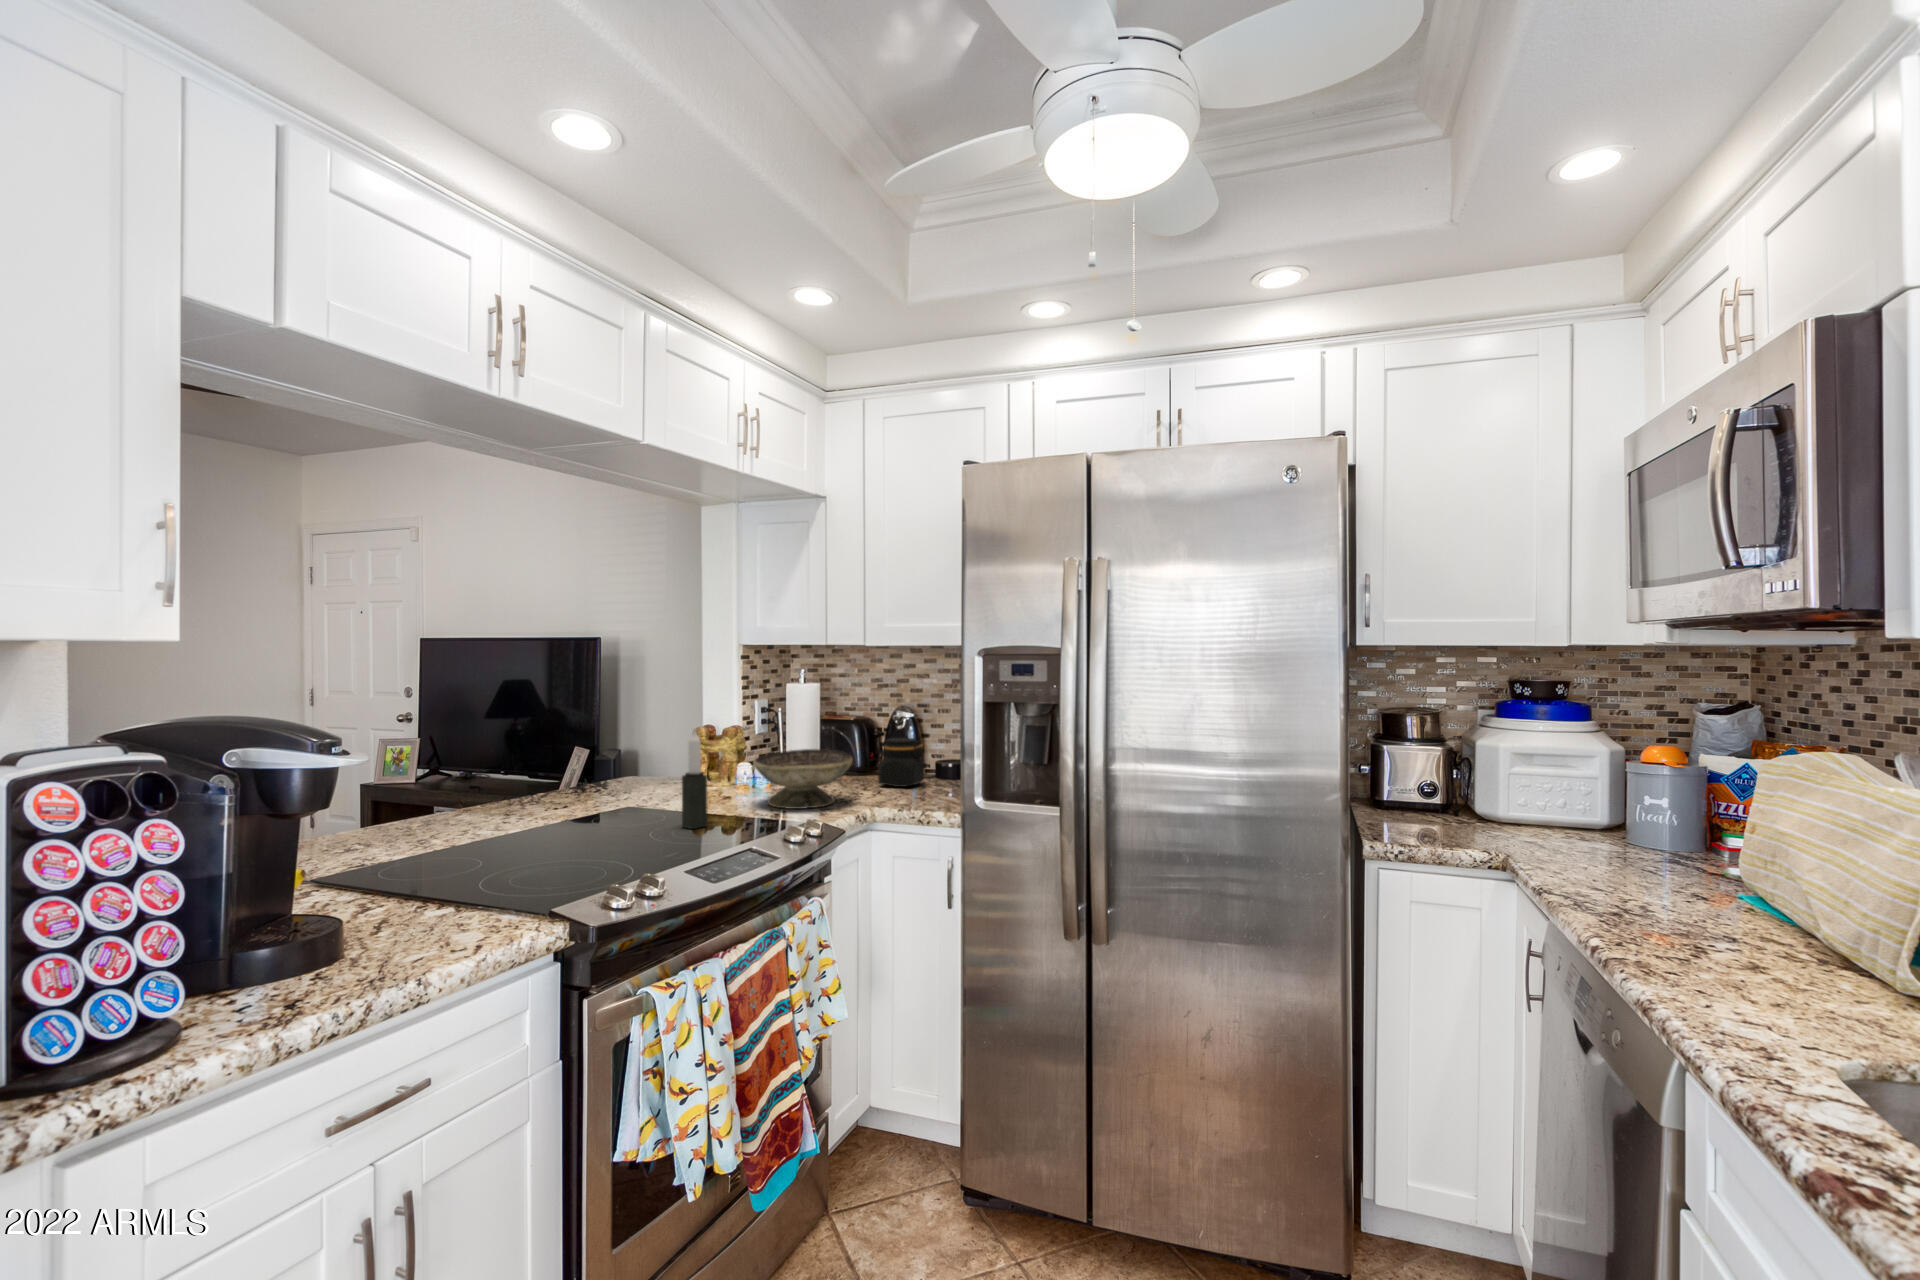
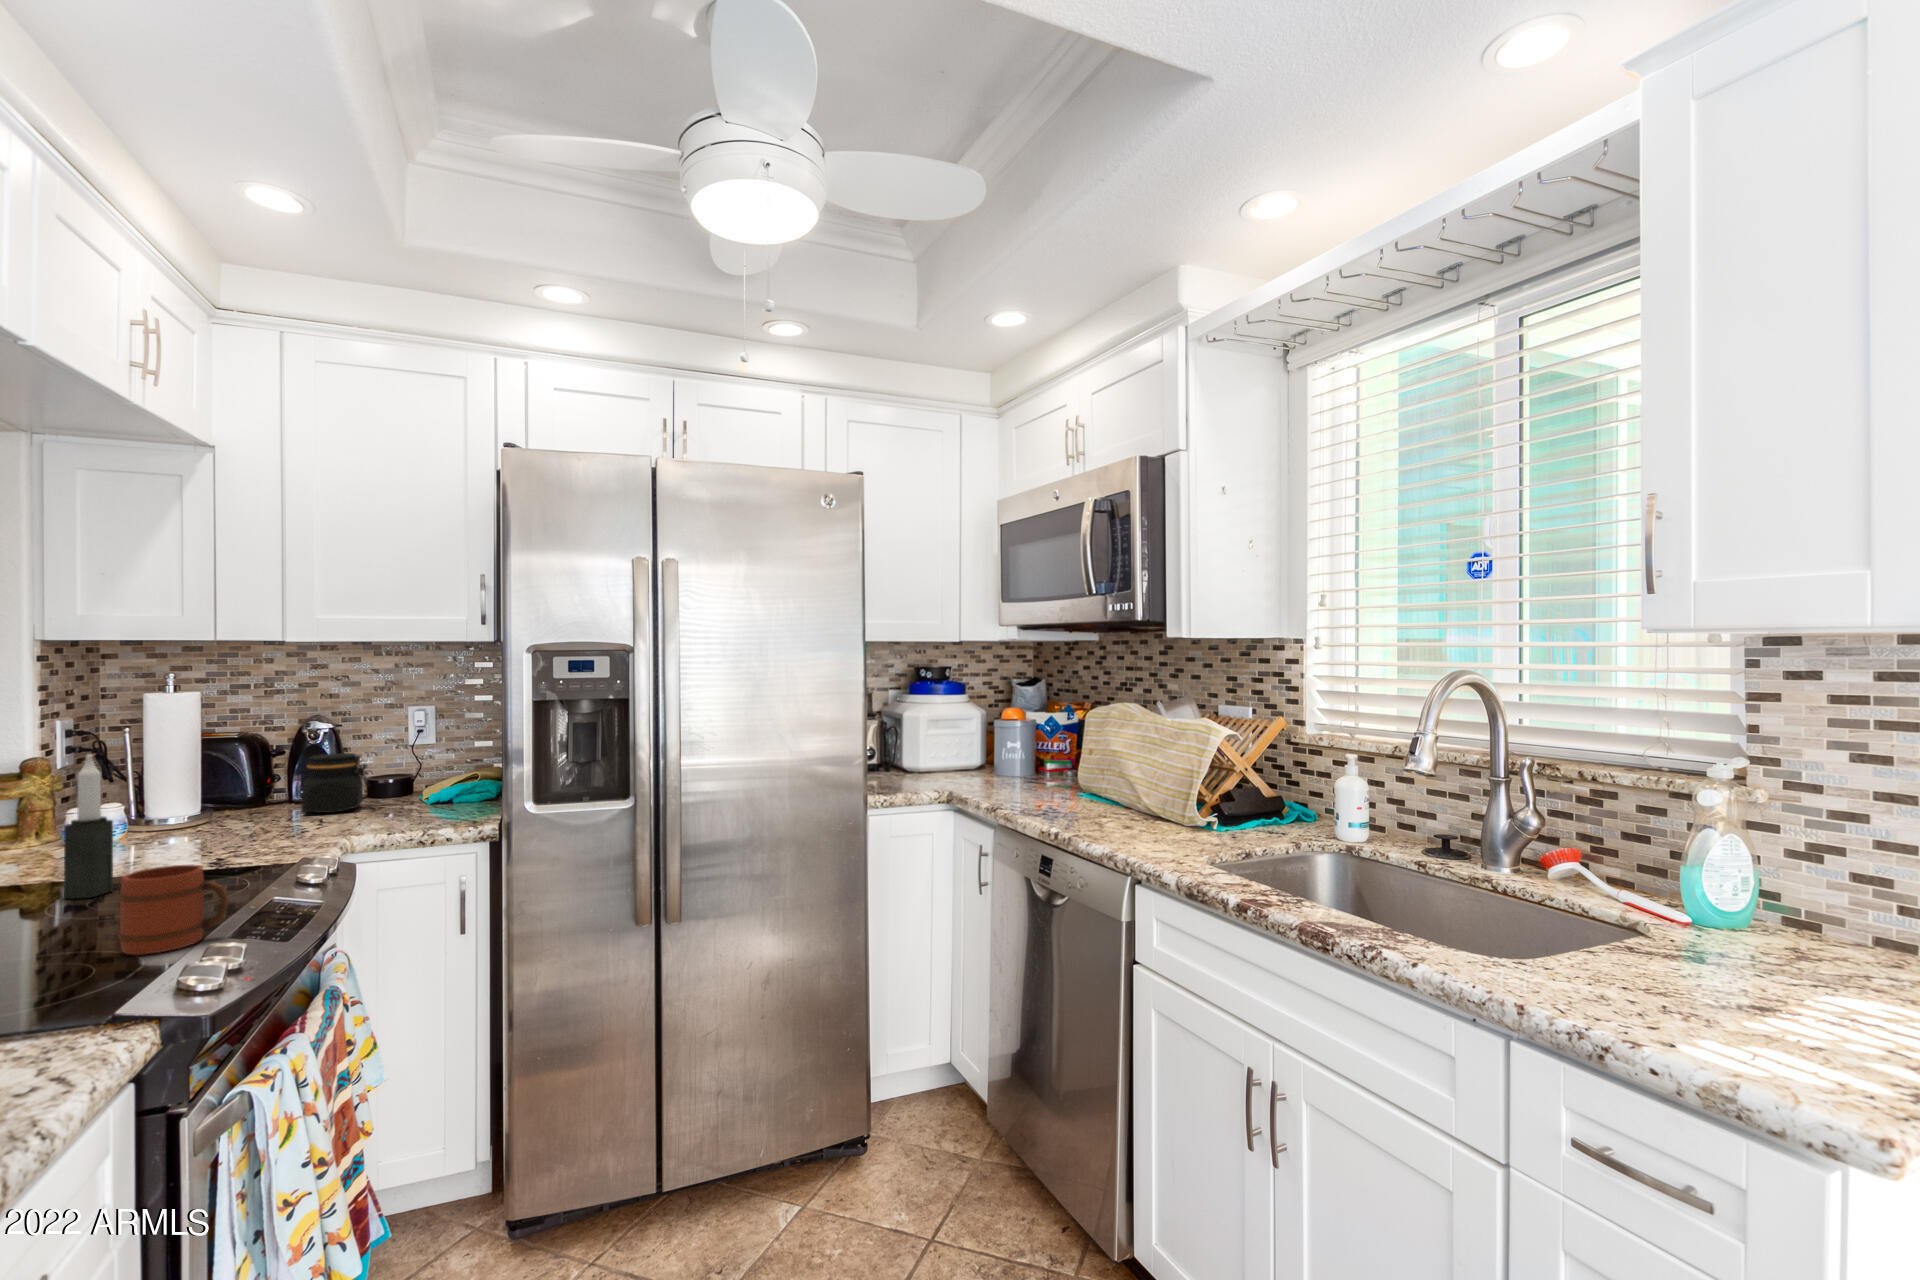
decorative bowl: present [753,749,853,809] -> none [137,774,304,855]
mug: none [639,814,698,877] -> present [118,864,228,955]

